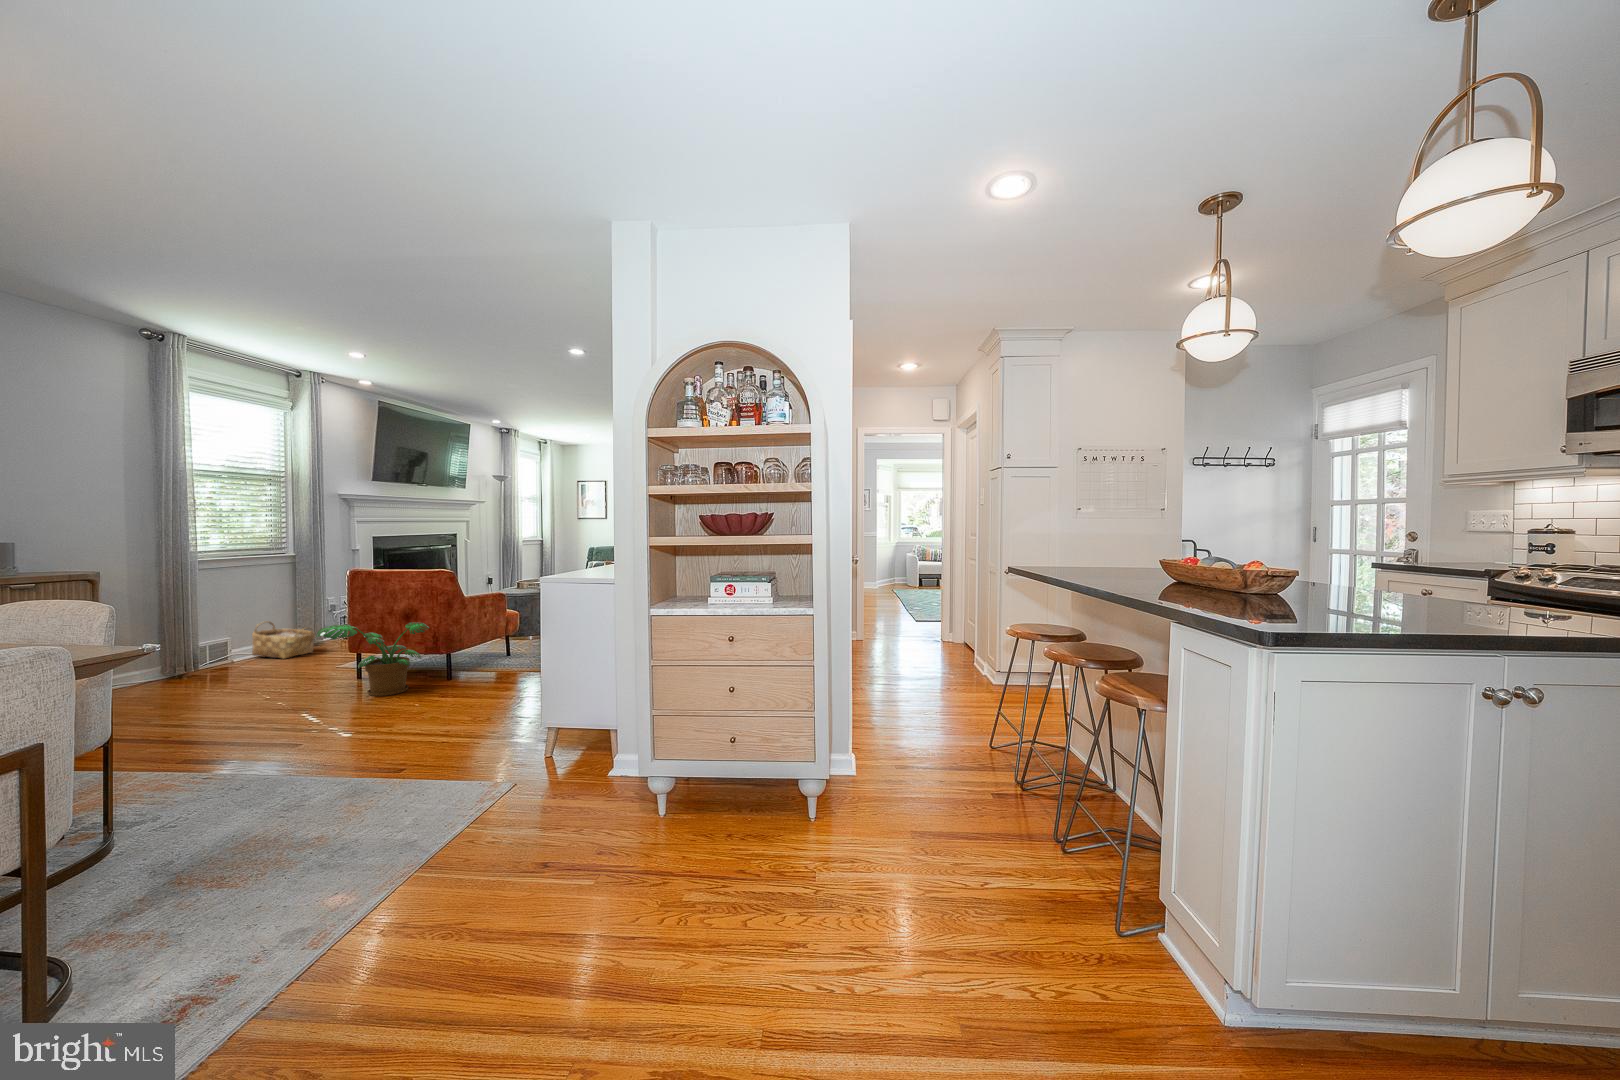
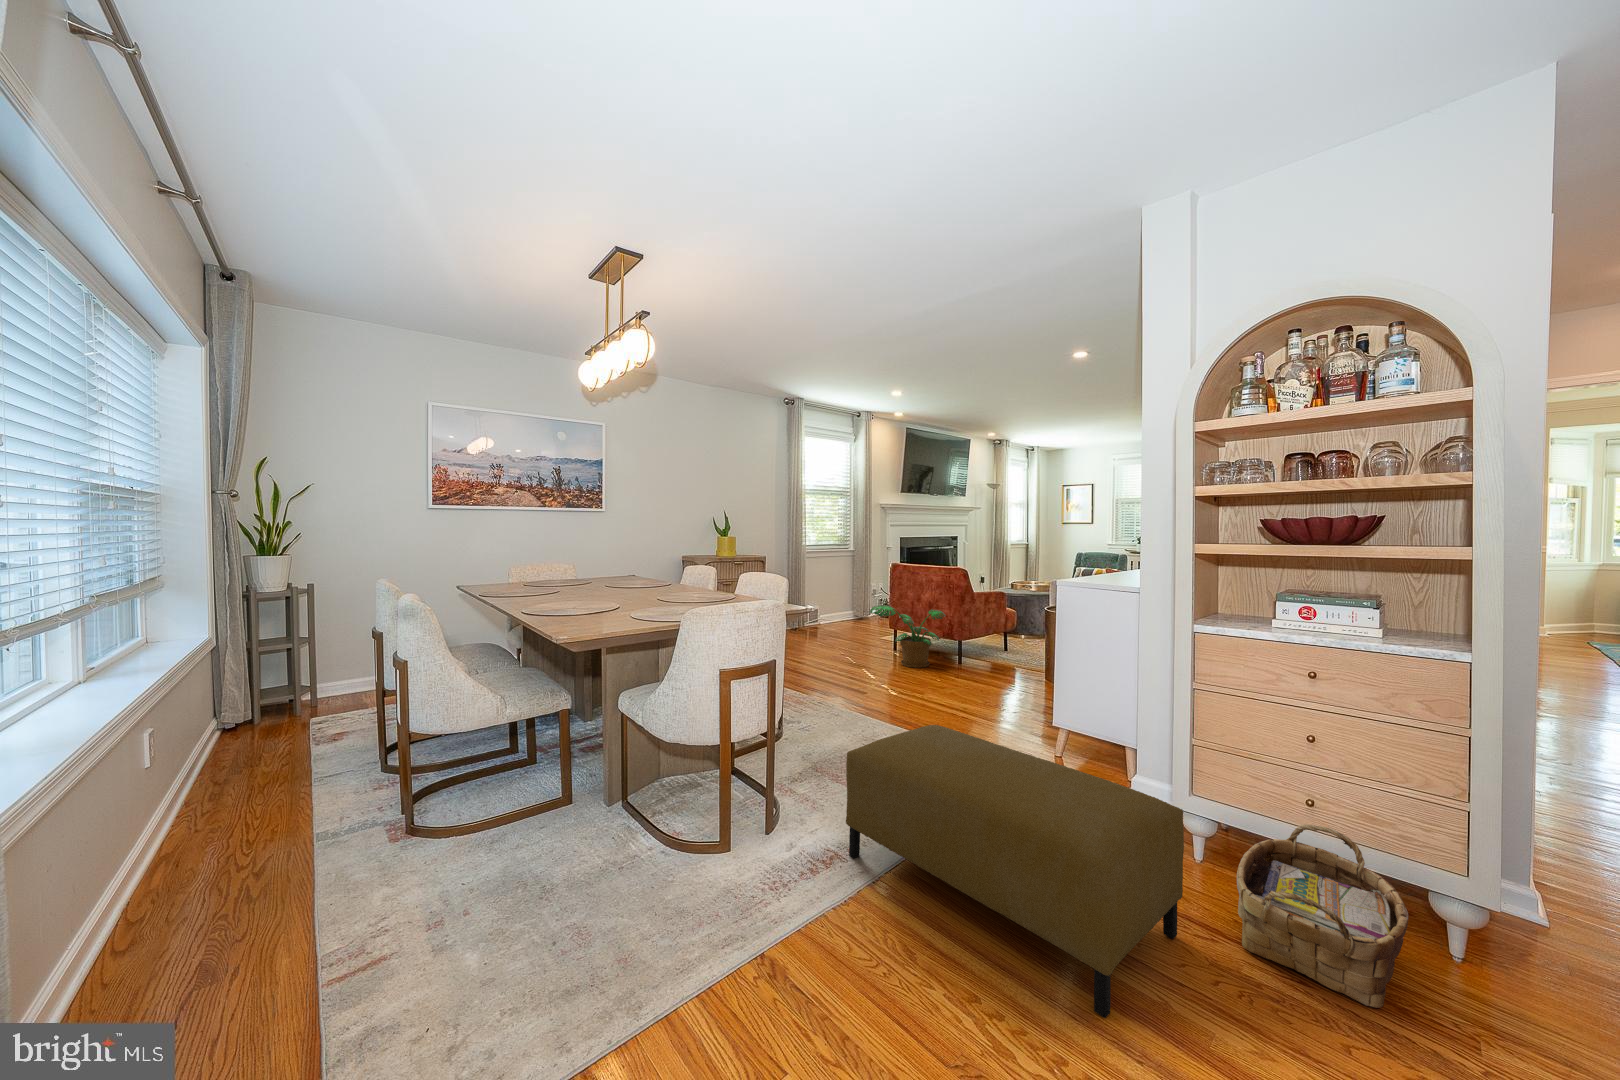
woven basket: present [252,621,315,659] -> present [1237,824,1408,1008]
ottoman: none [235,759,634,996] -> present [846,725,1184,1018]

